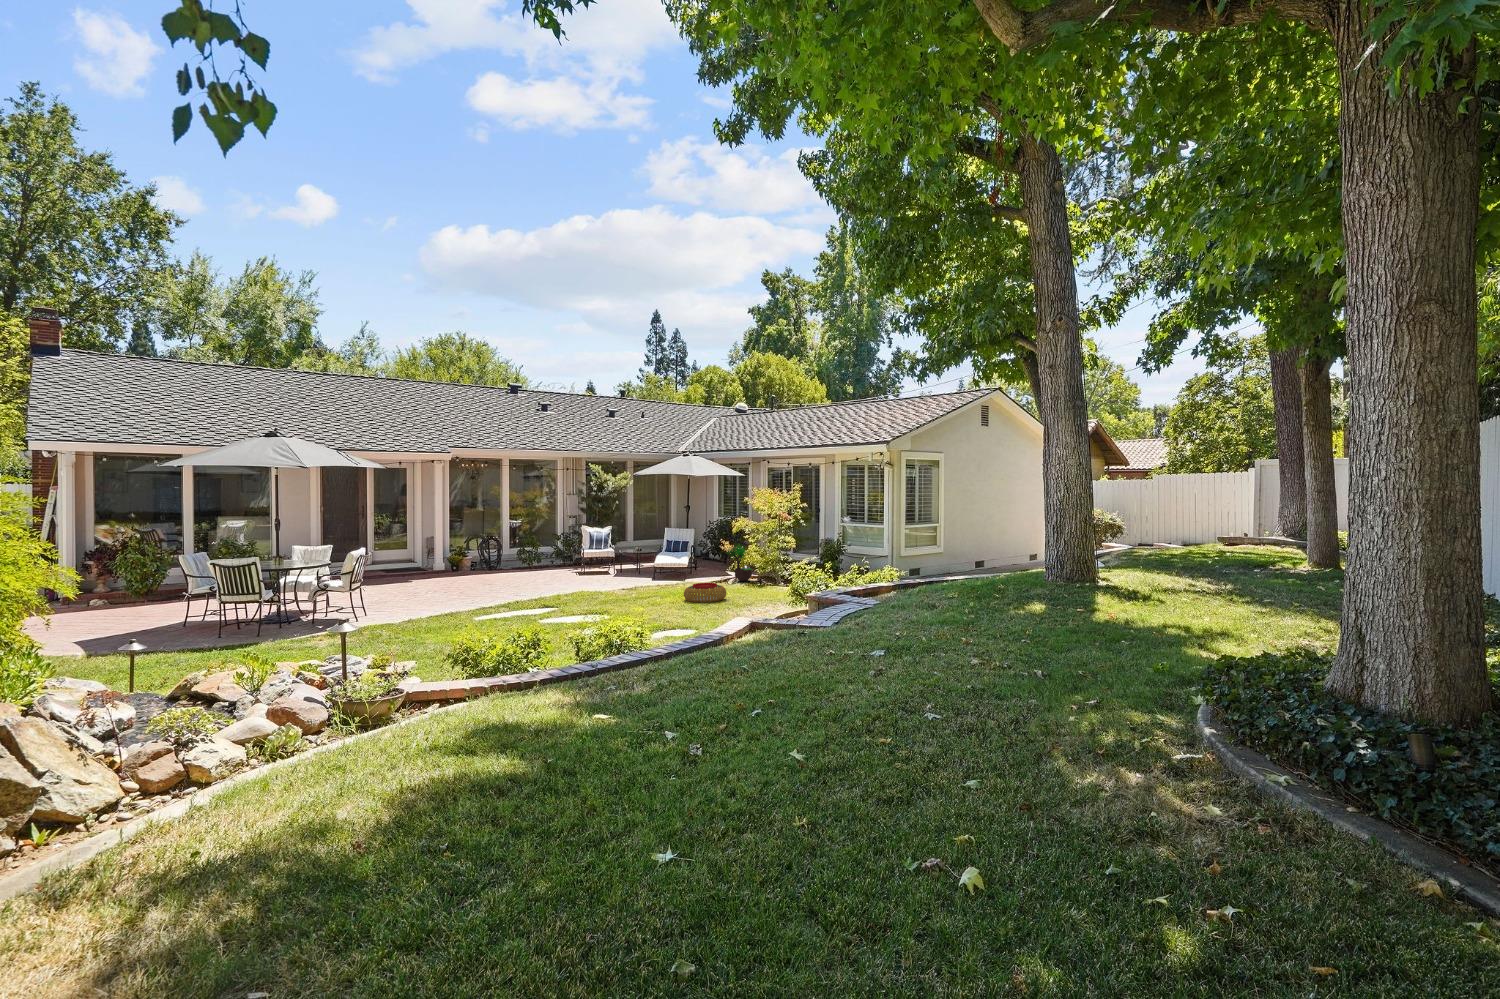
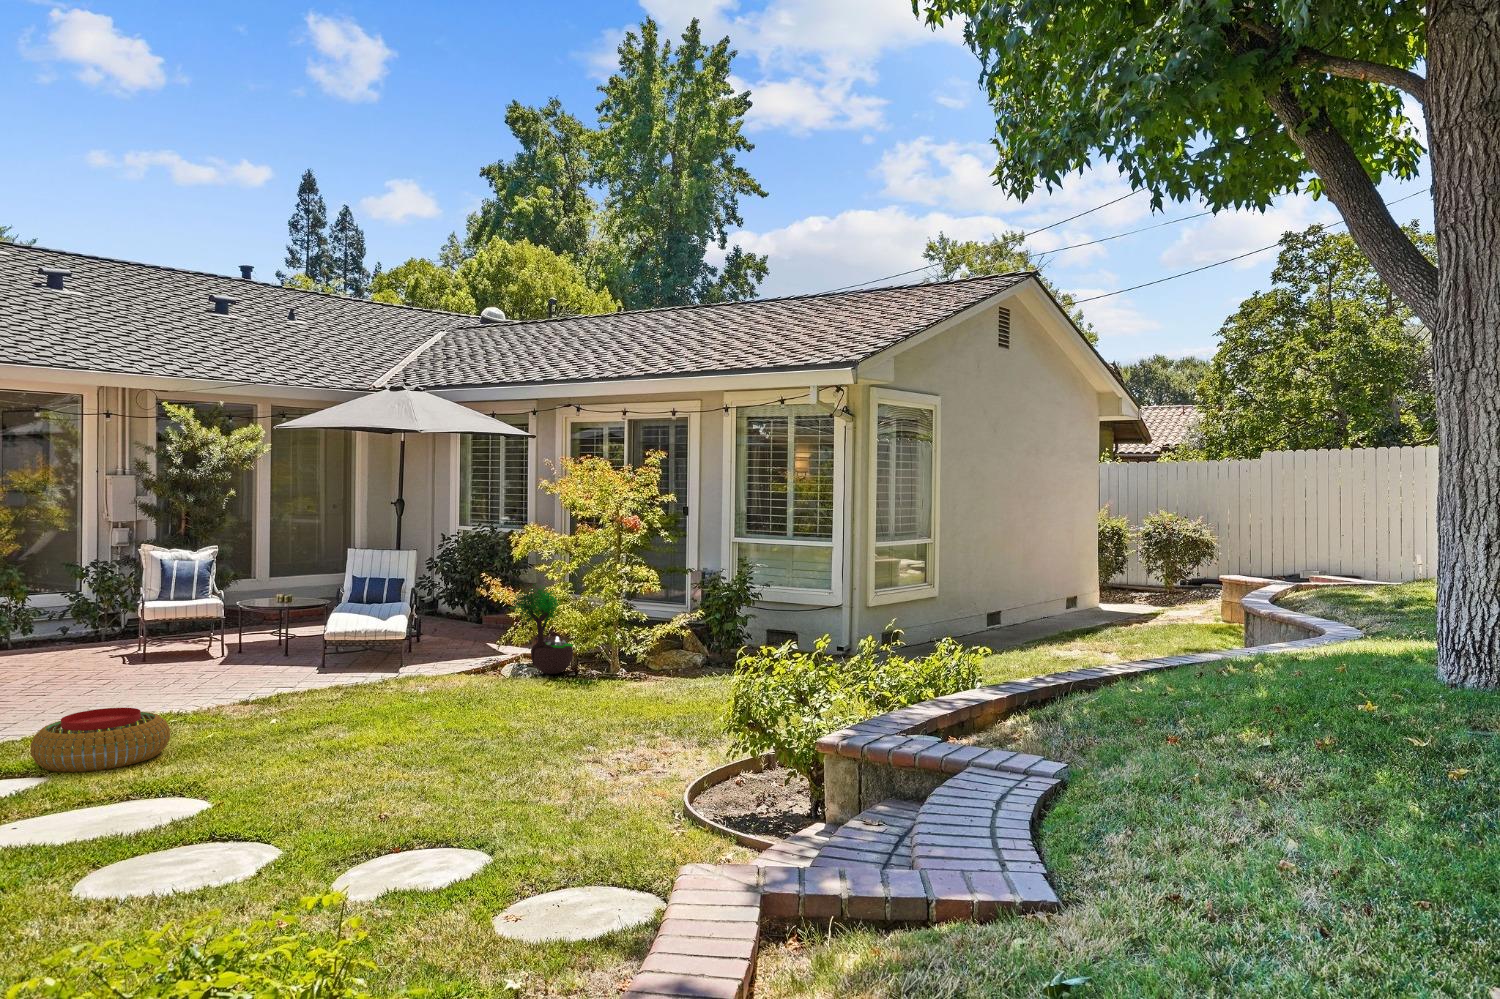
pouf: present [684,583,726,603] -> present [30,708,170,772]

